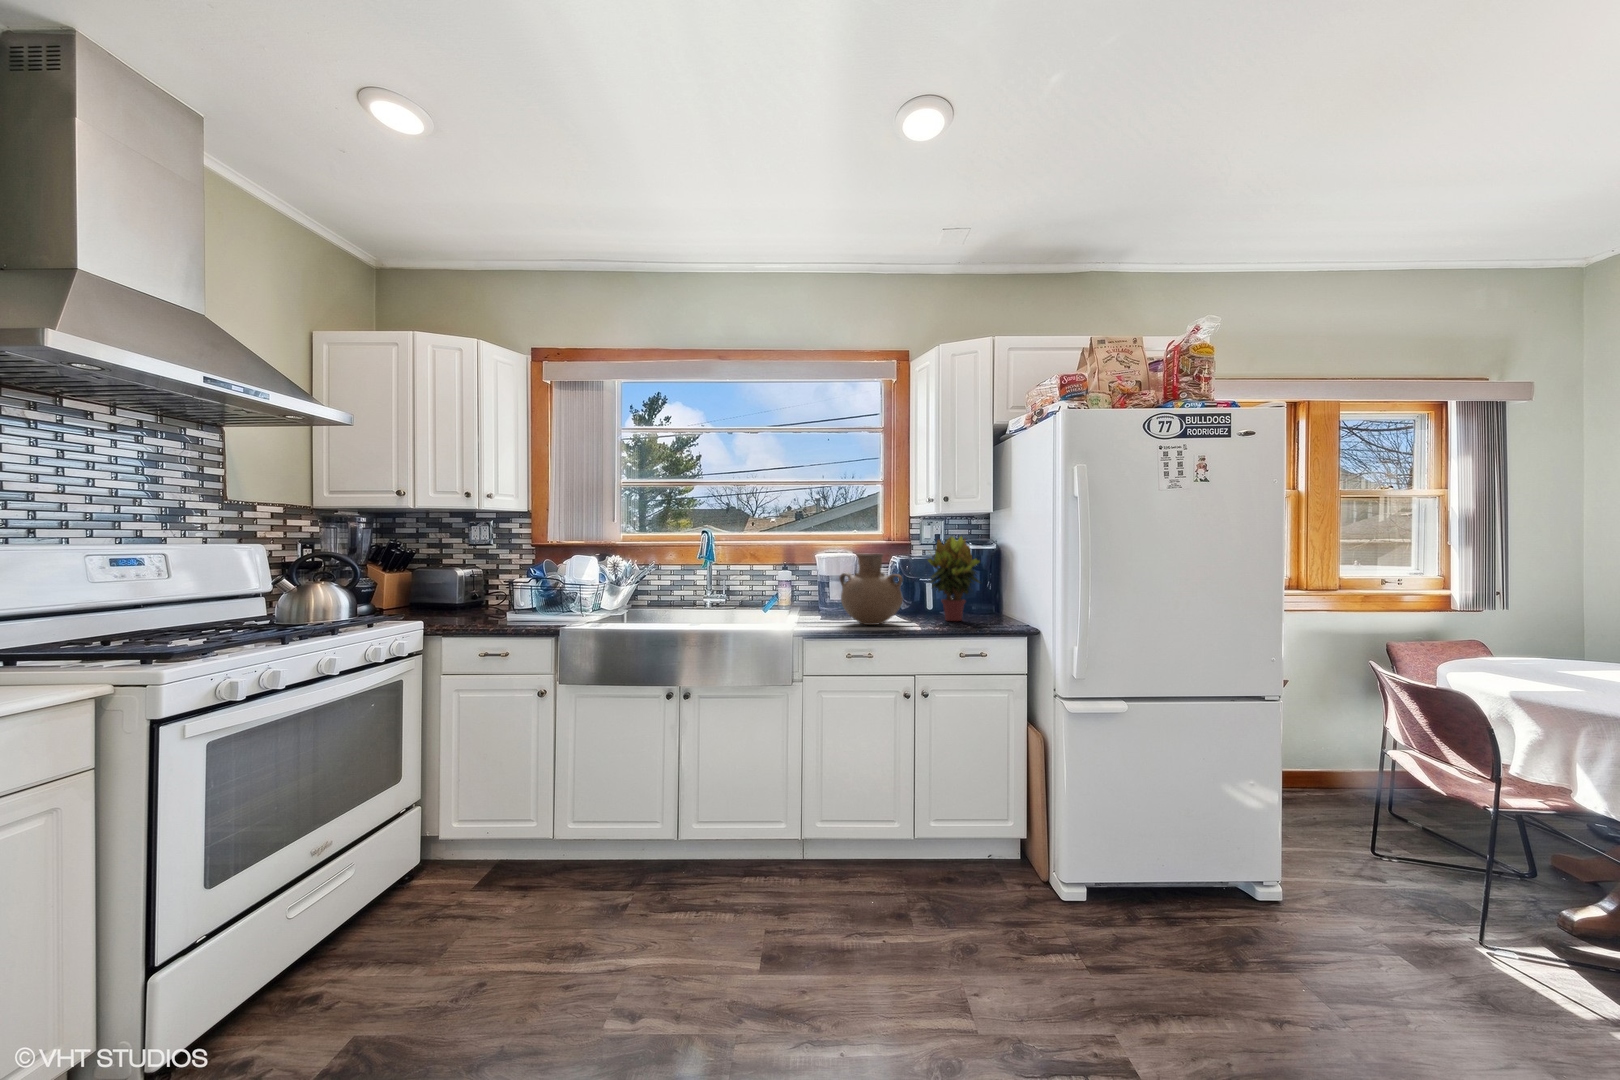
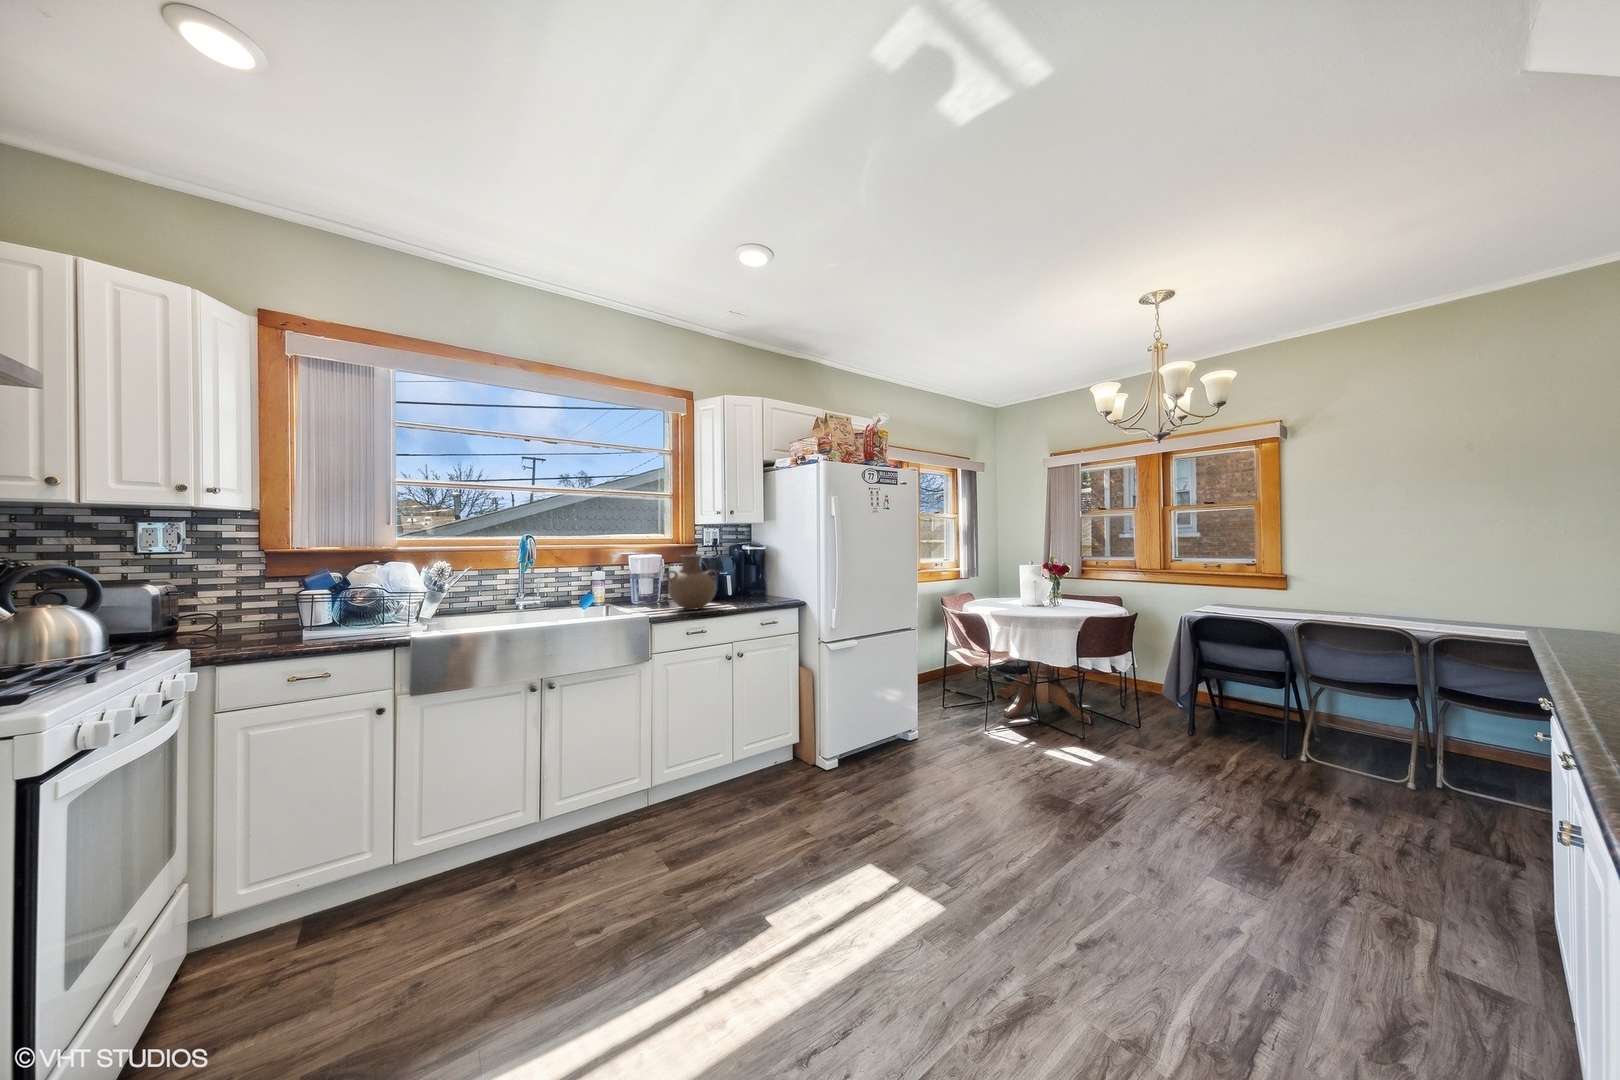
potted plant: present [928,536,980,621] -> none [723,540,762,602]

